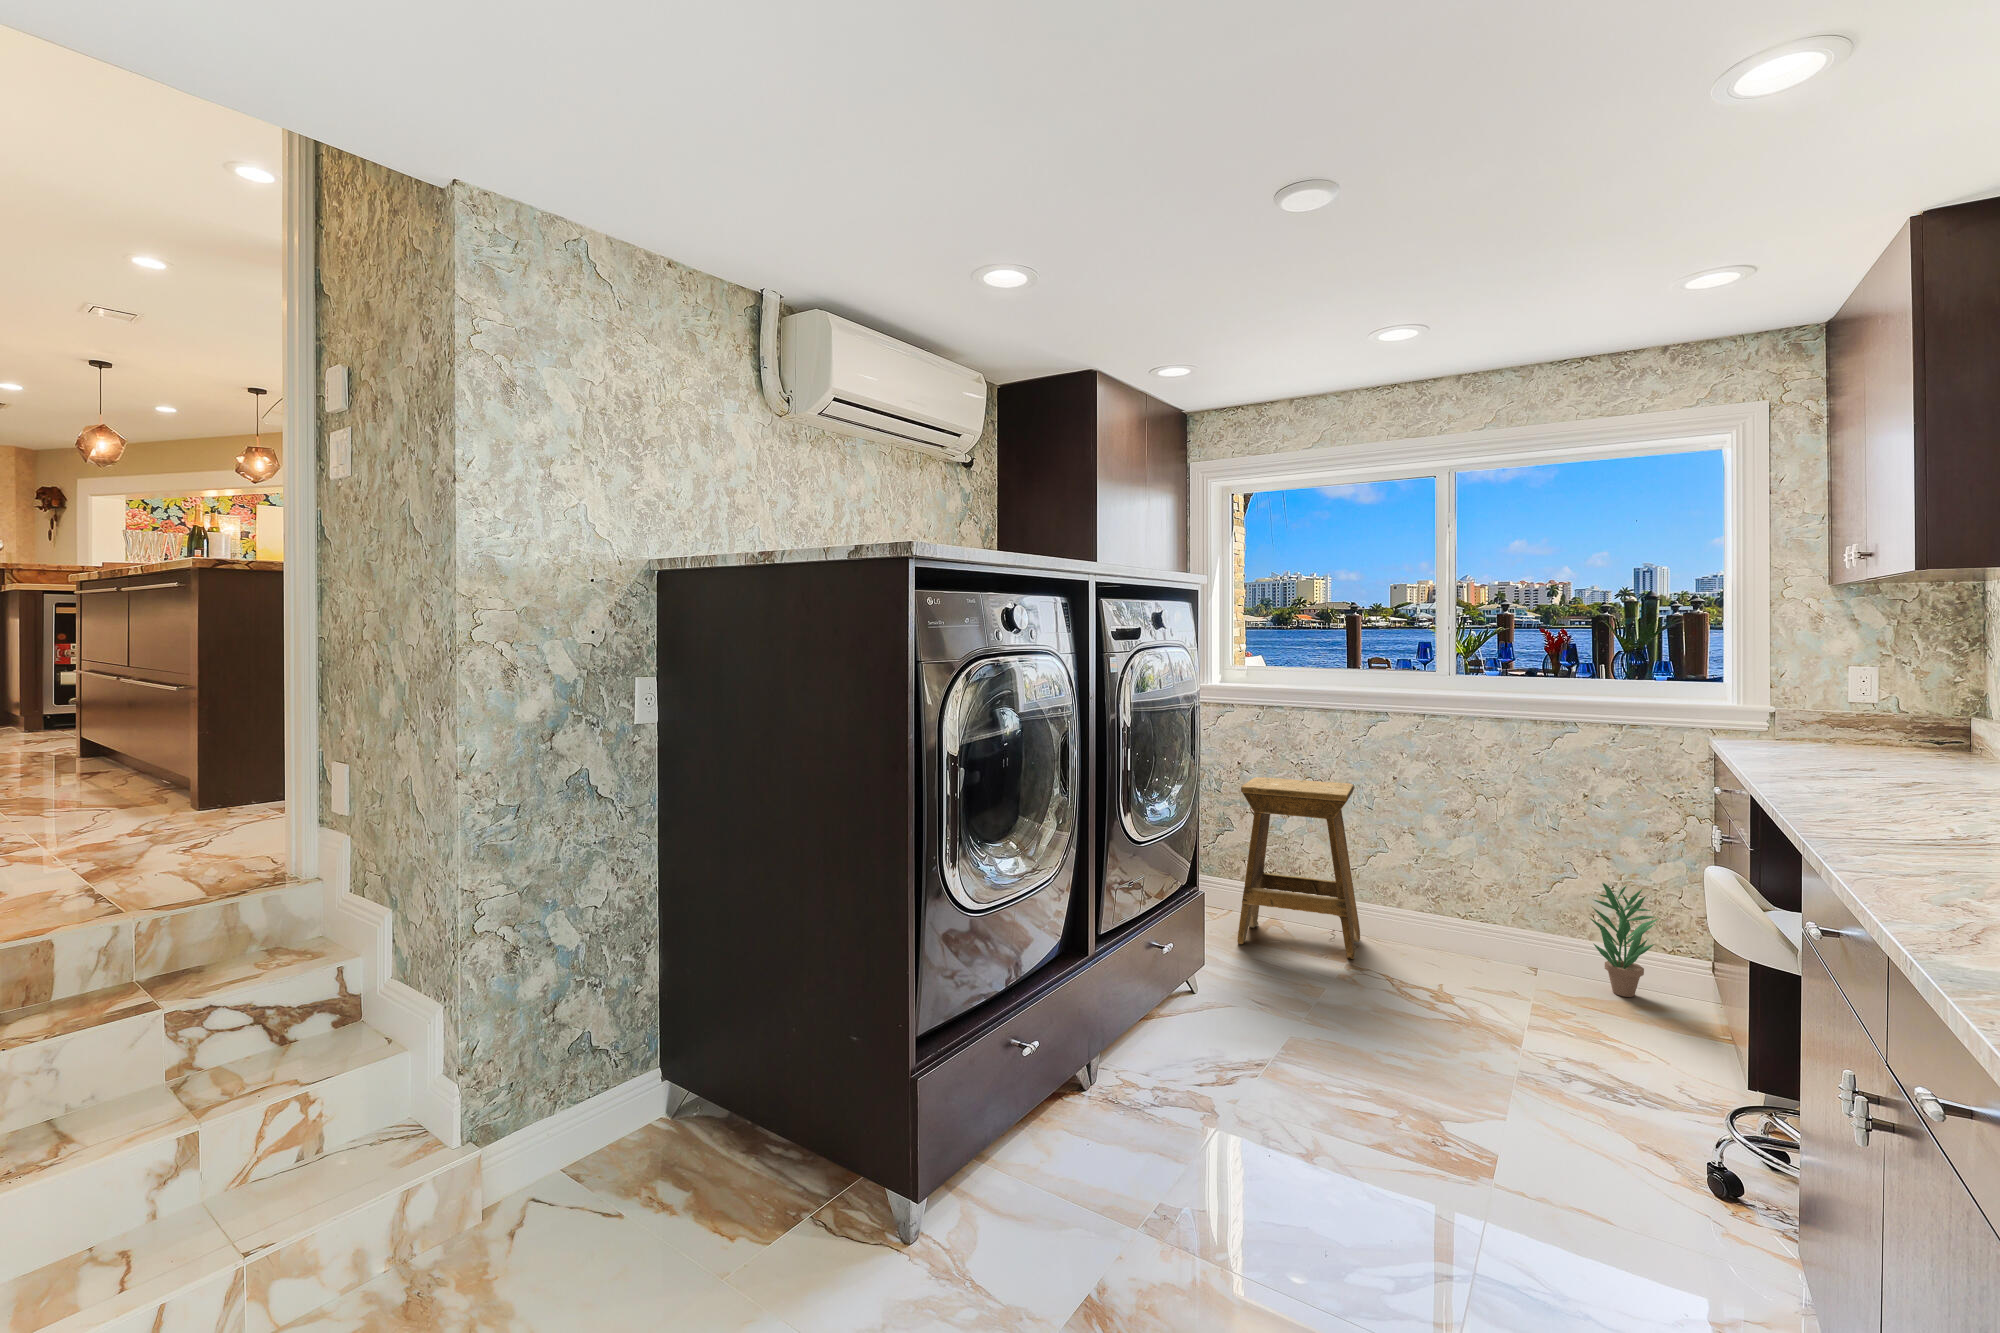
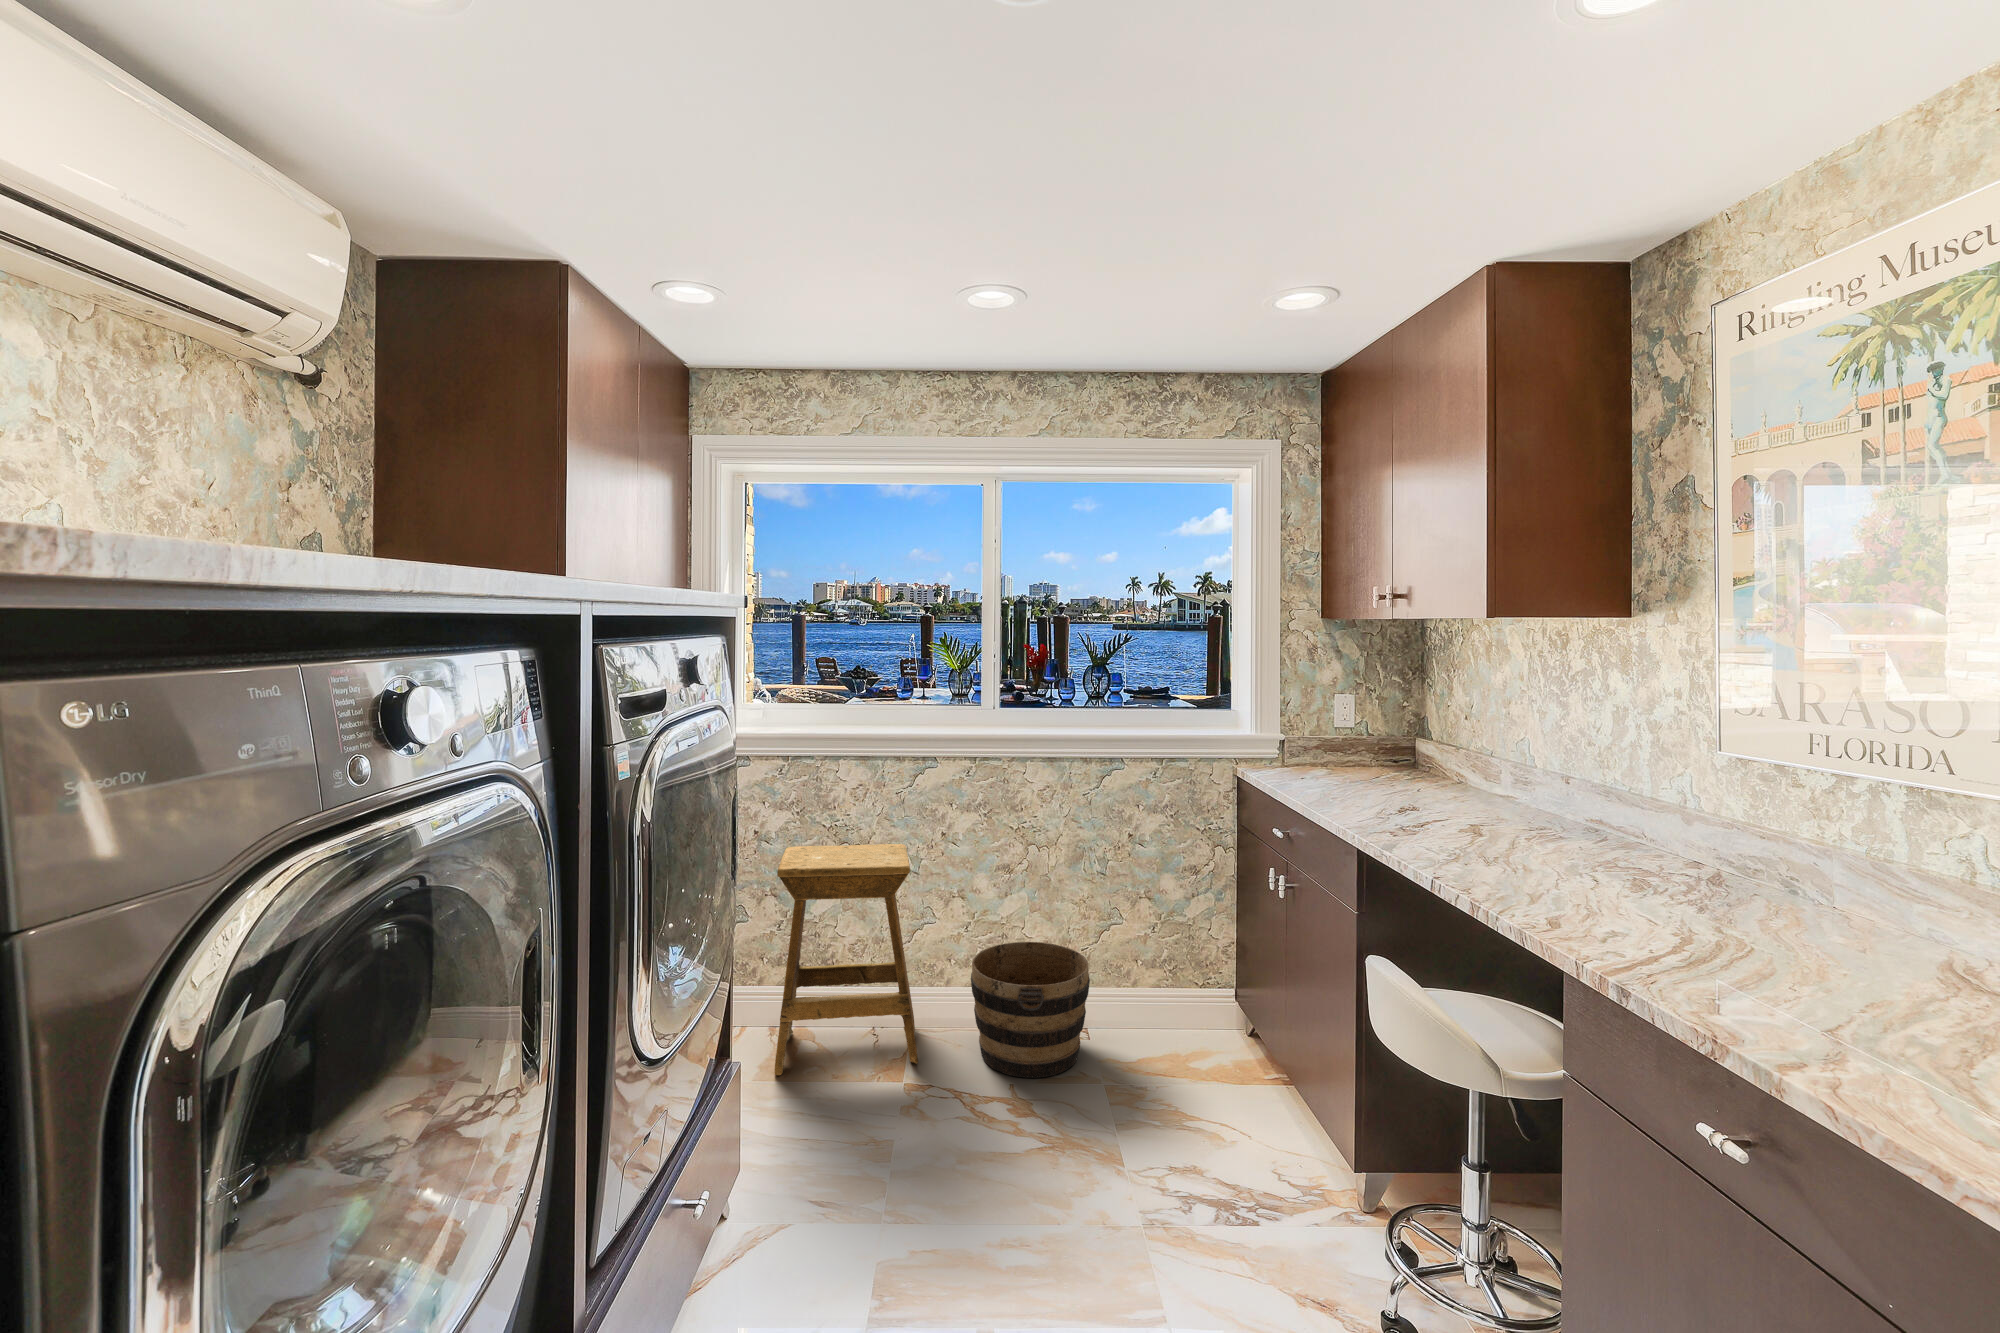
bucket: none [1404,879,1521,989] -> present [971,942,1090,1078]
potted plant: present [1590,883,1658,997] -> none [1146,926,1208,1042]

